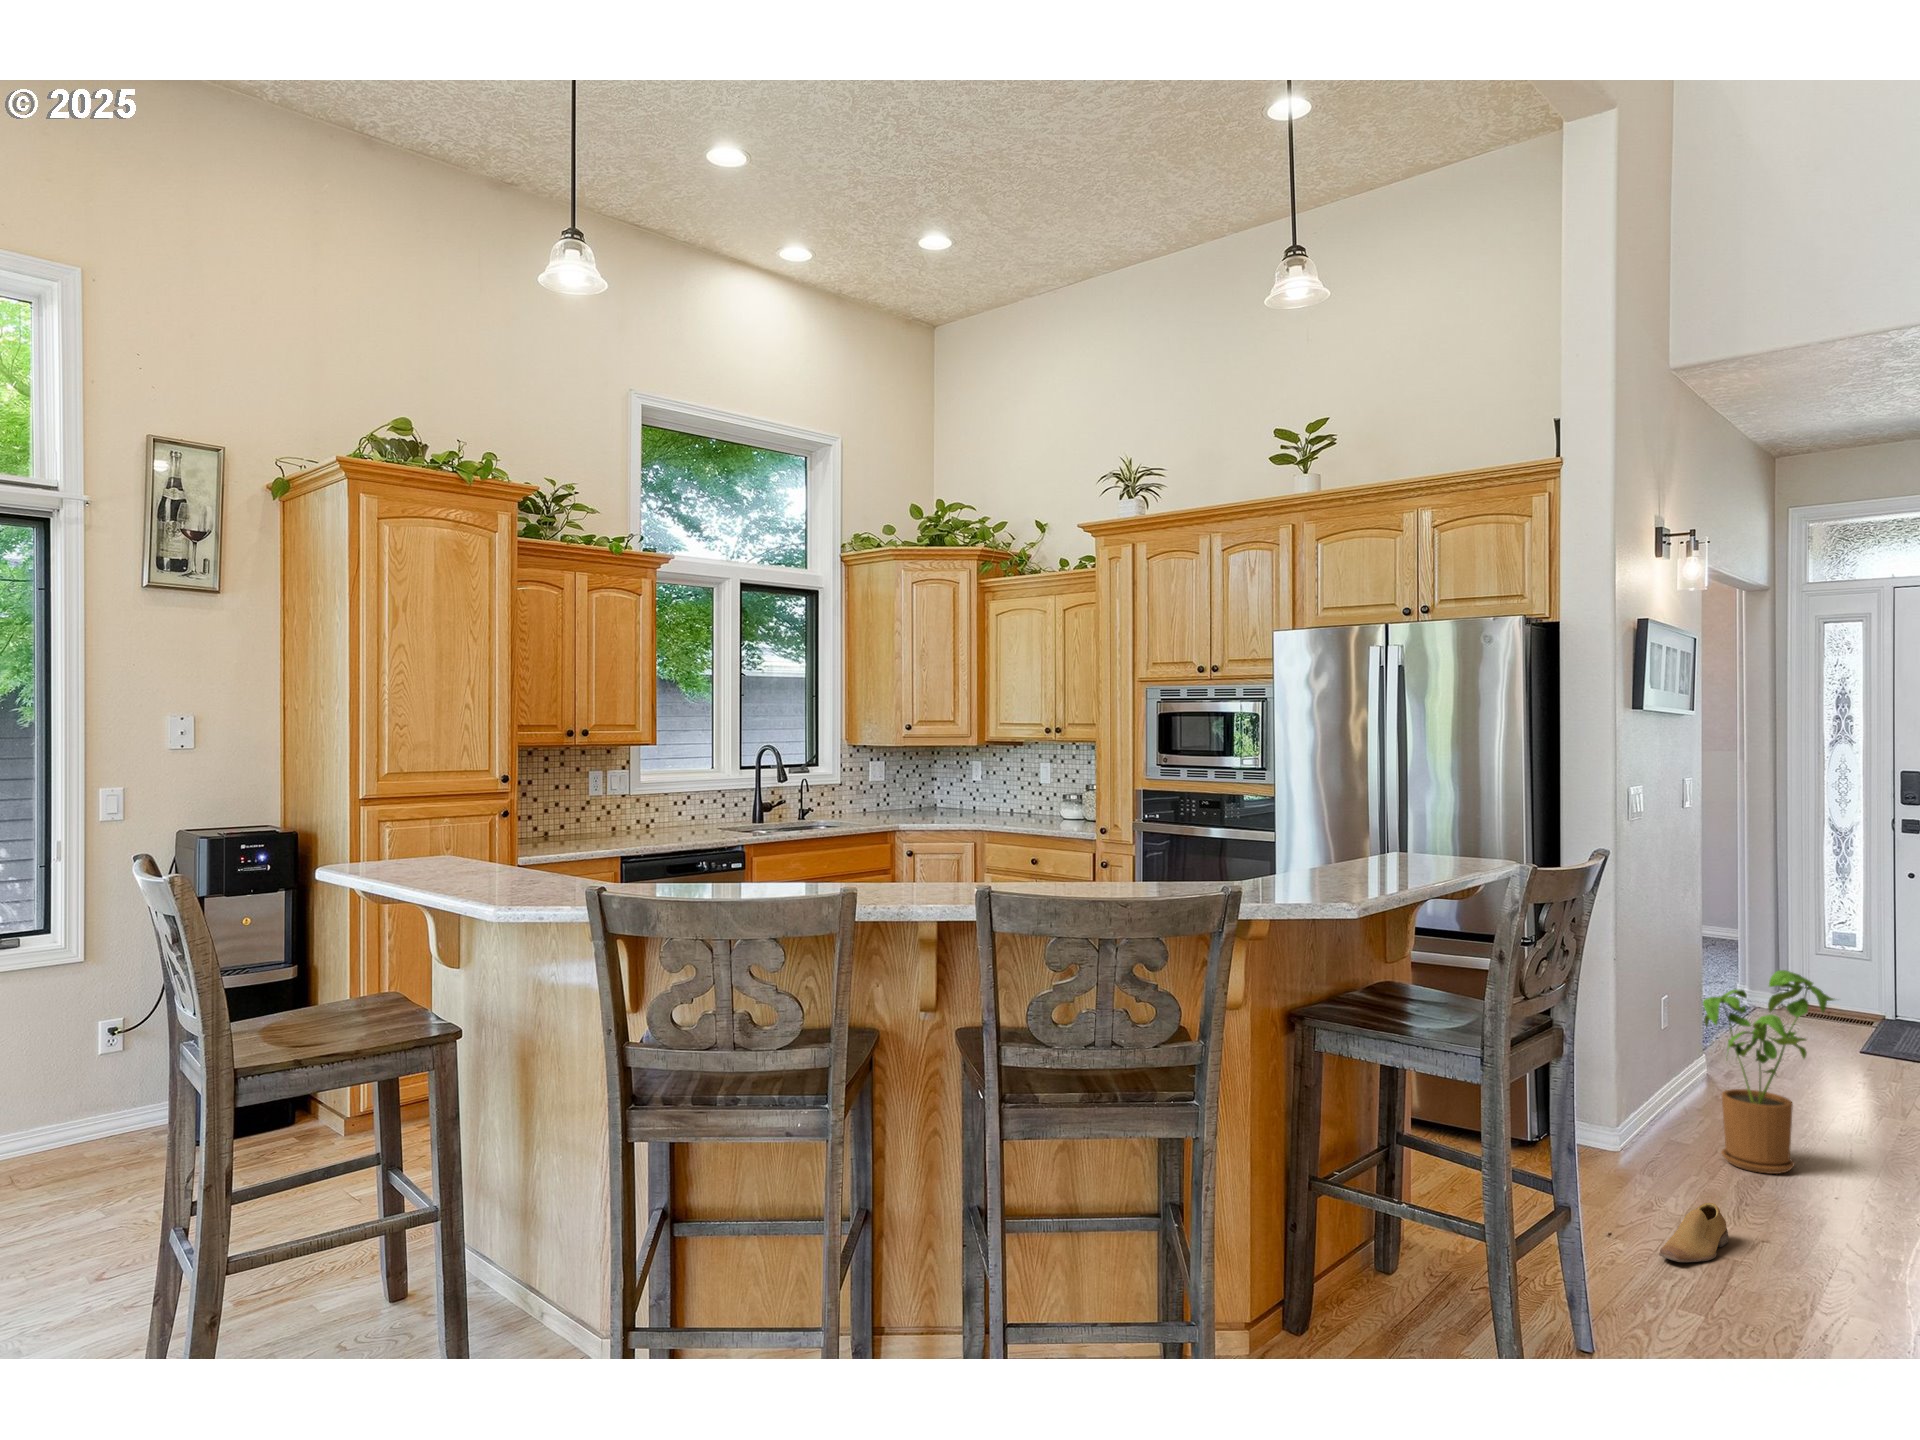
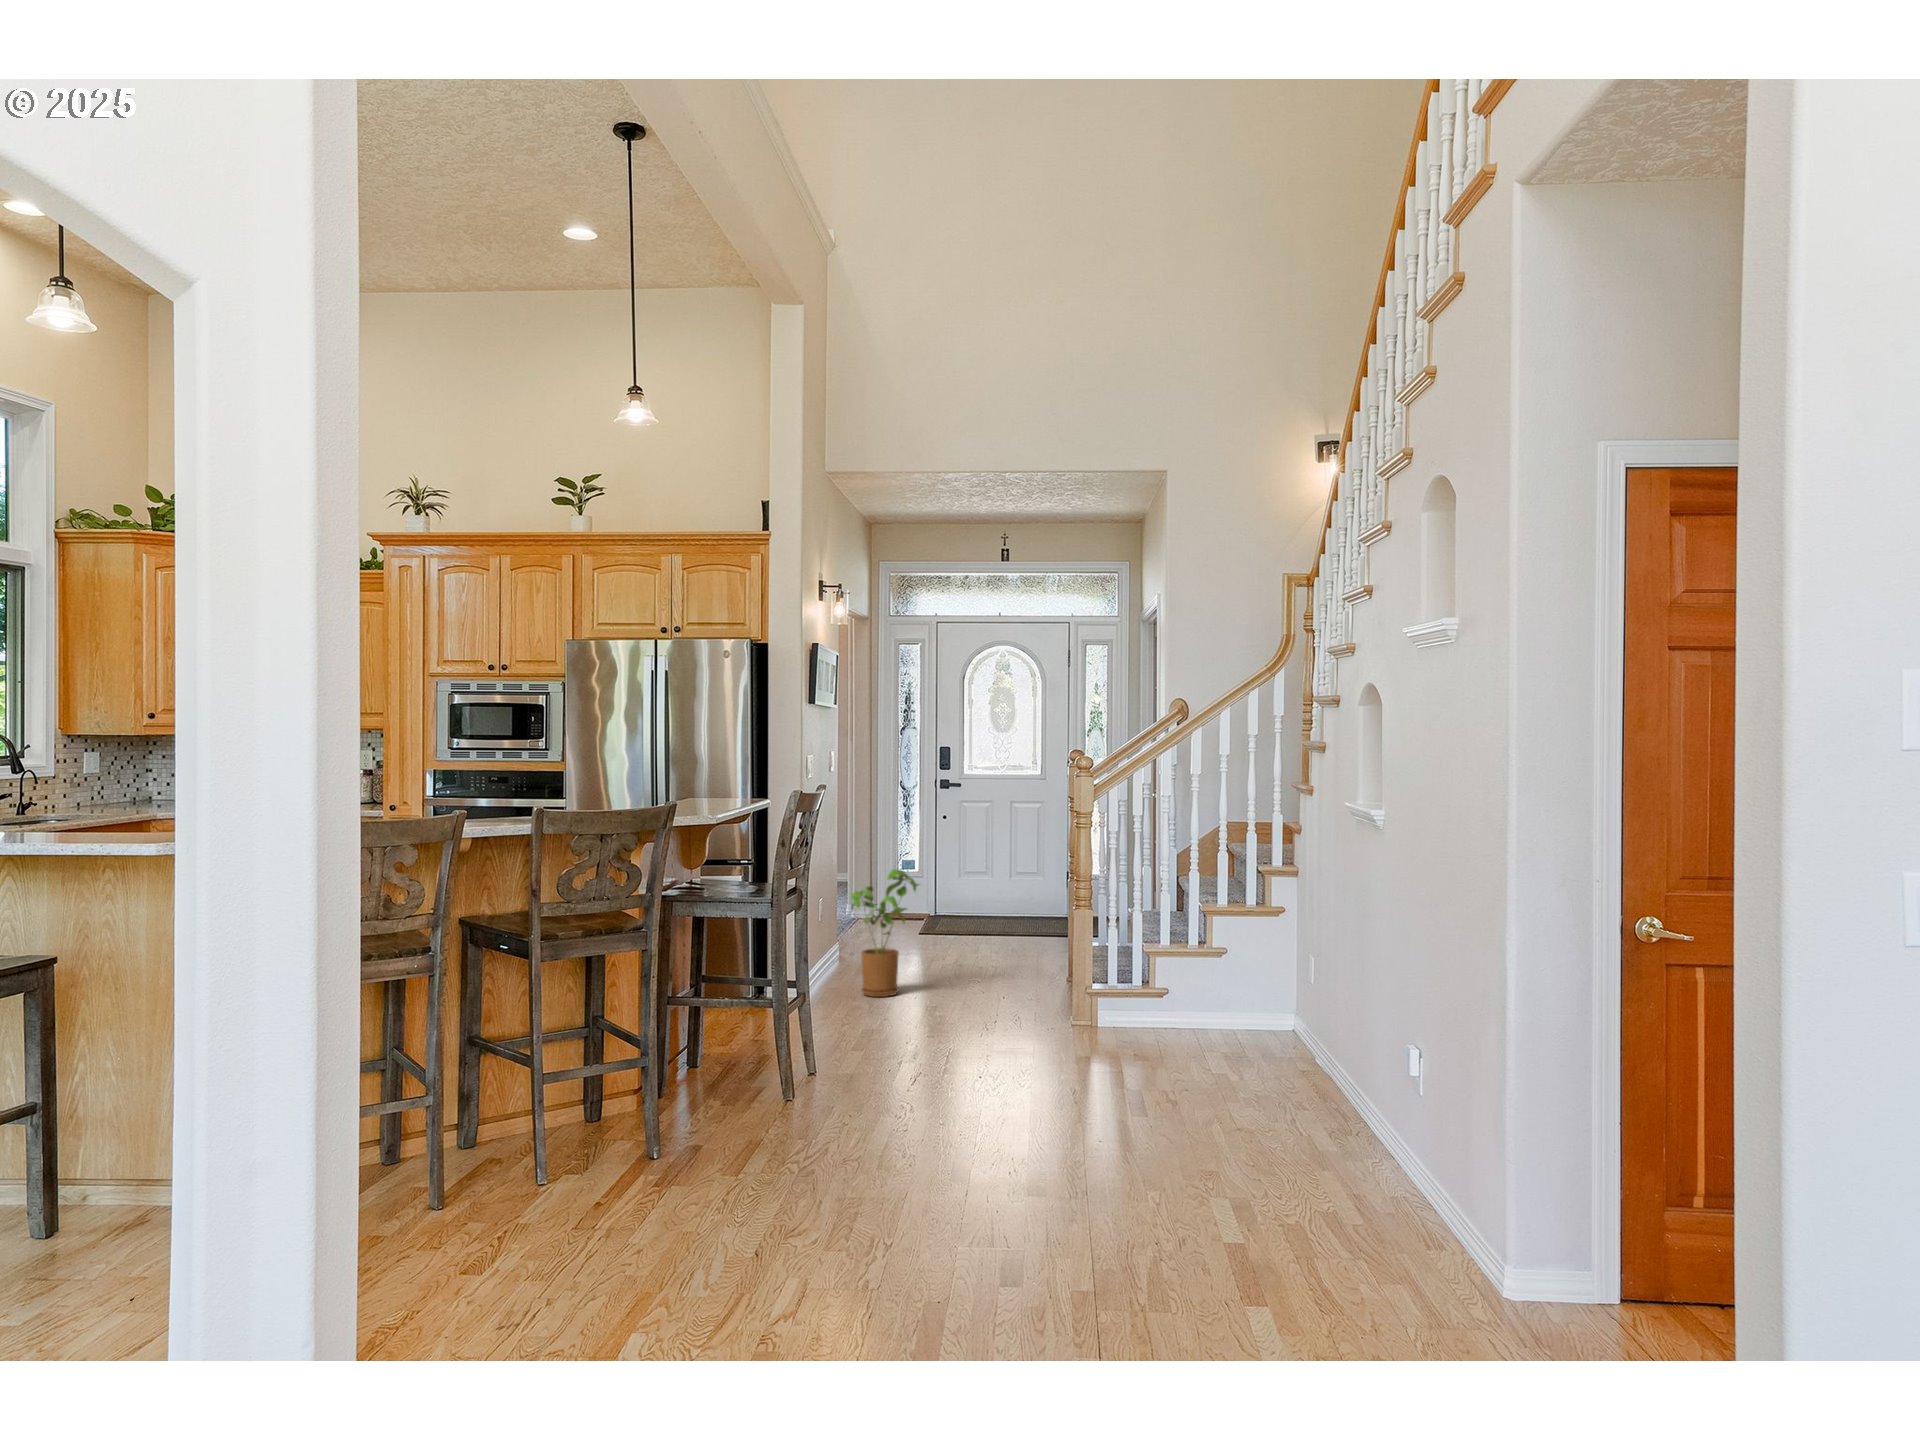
shoe: present [1659,1203,1728,1262] -> none [843,1007,875,1040]

